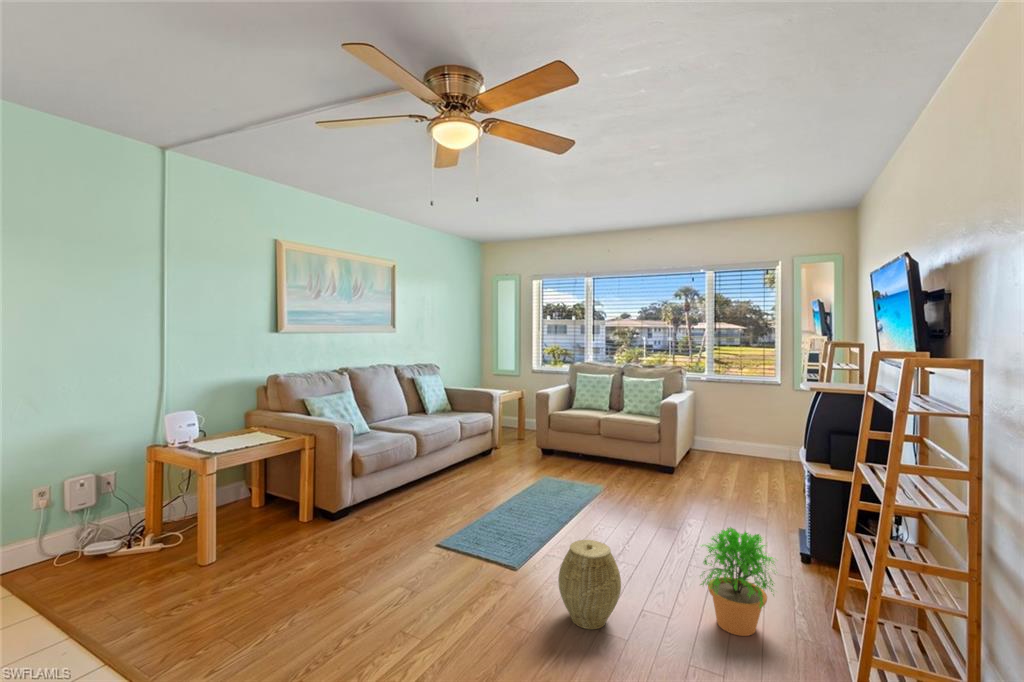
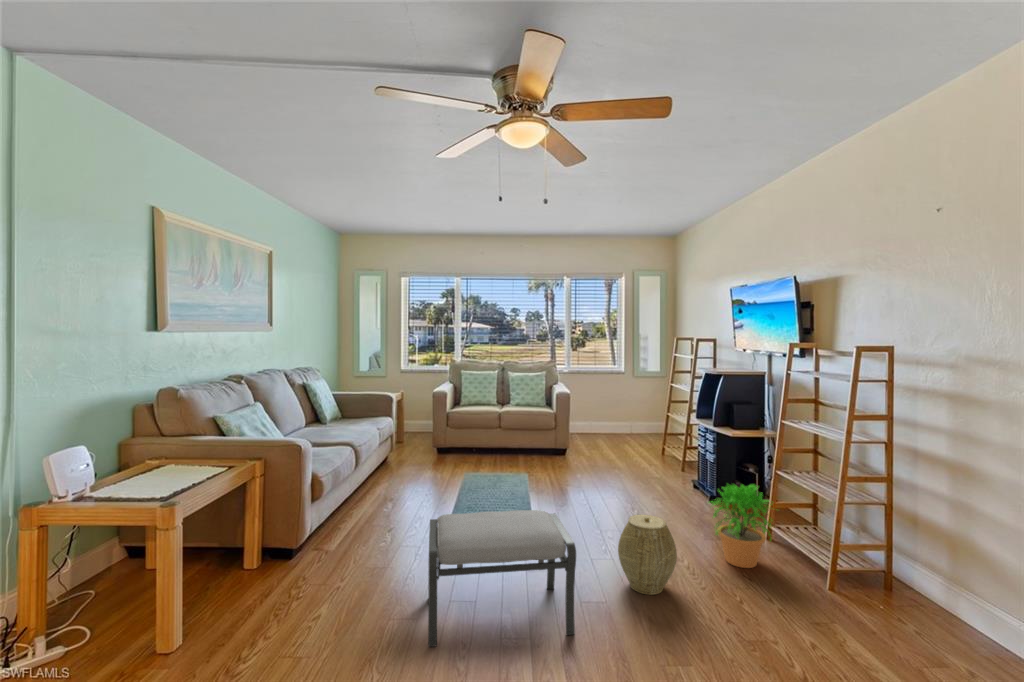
ottoman: none [346,502,500,639] -> present [428,510,576,647]

